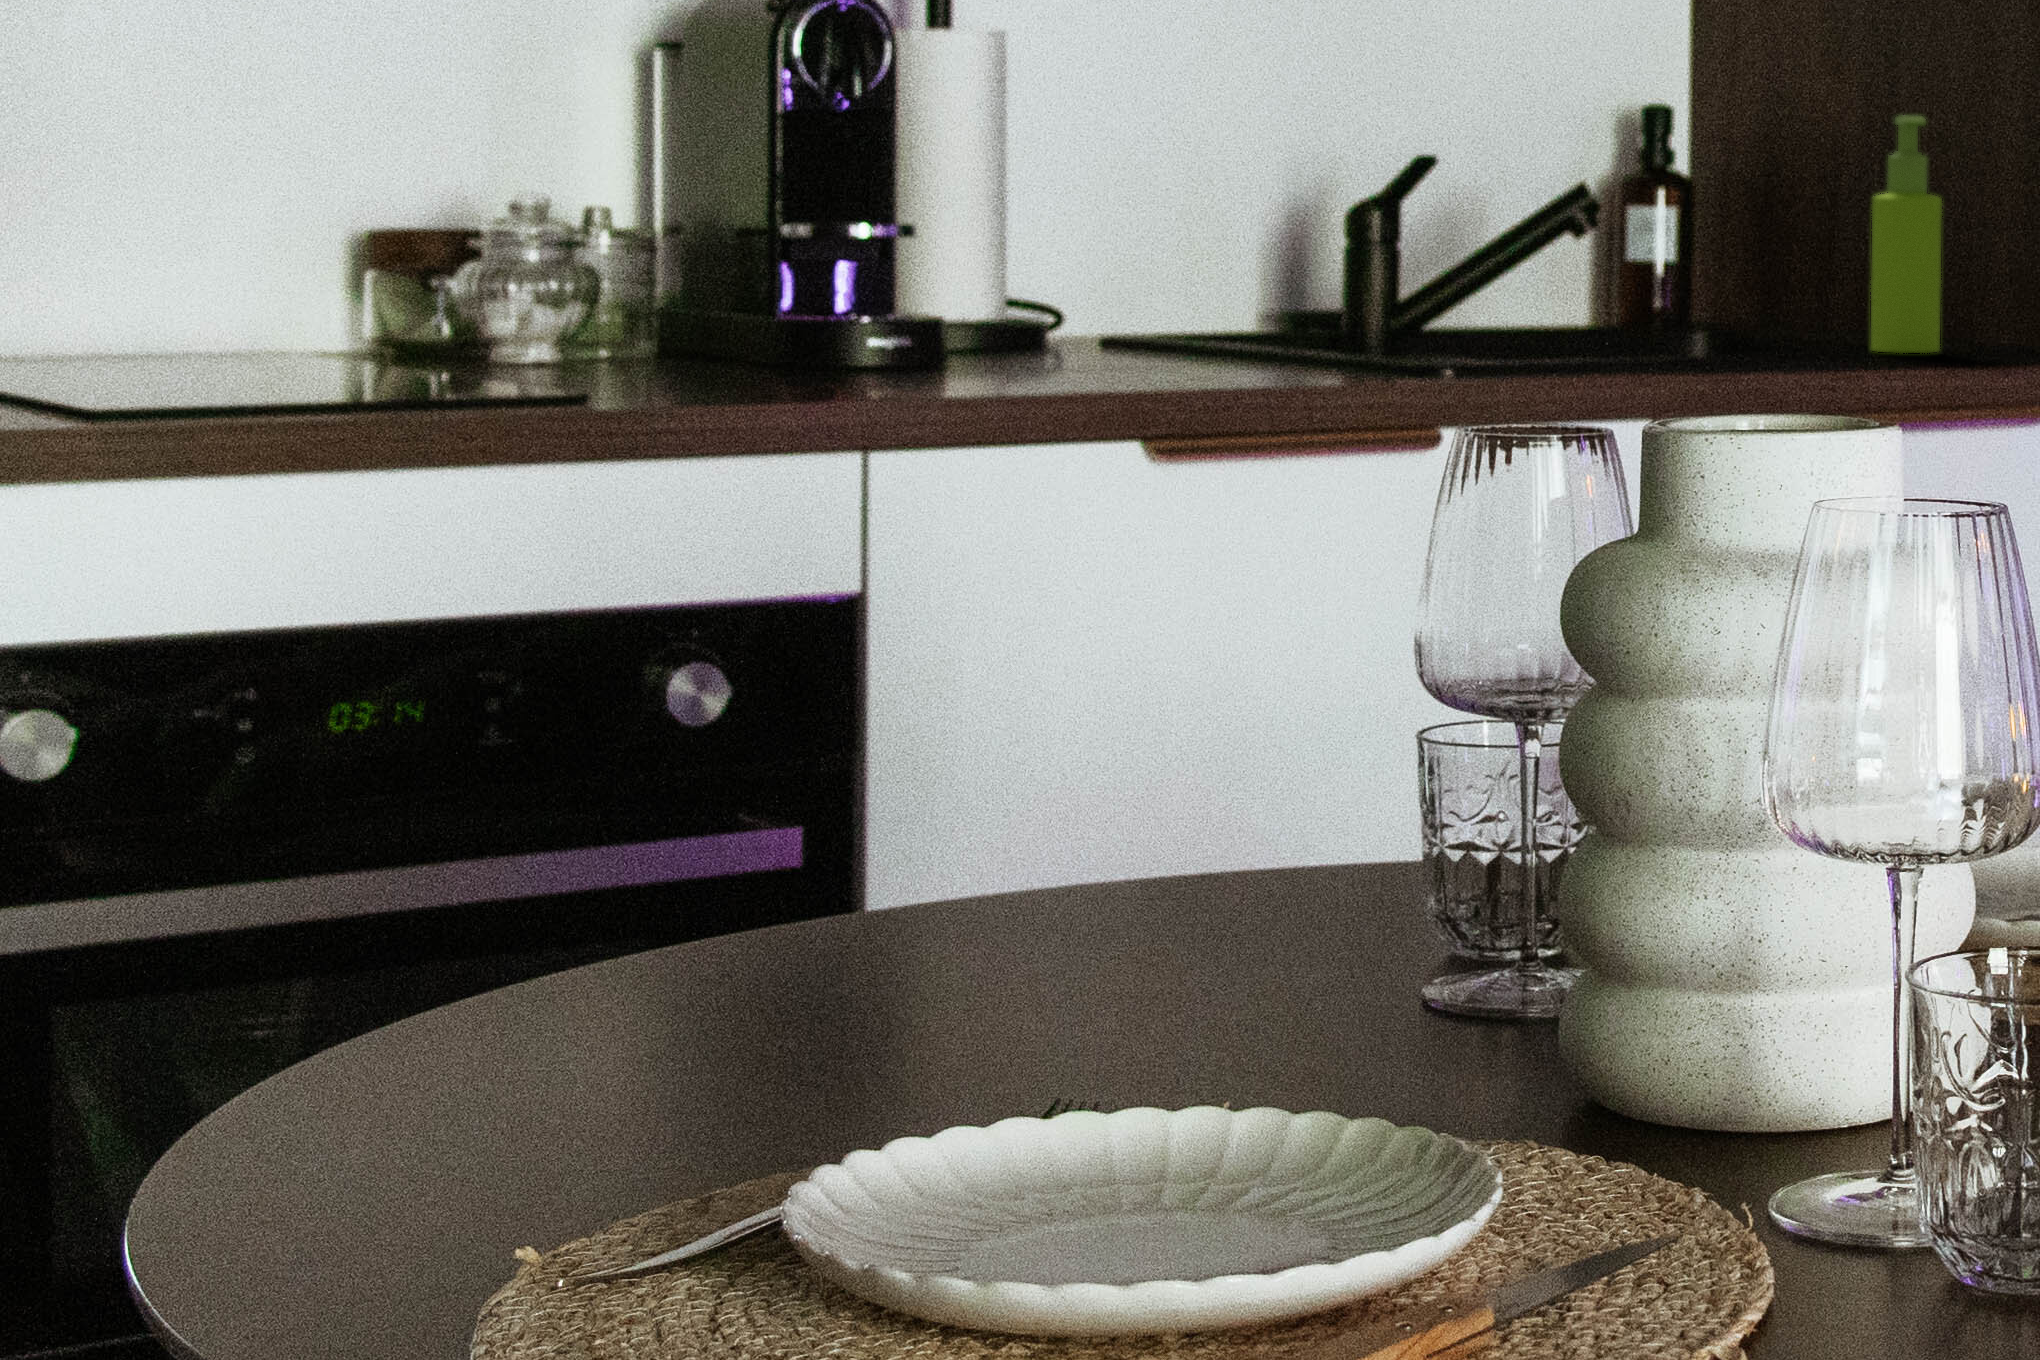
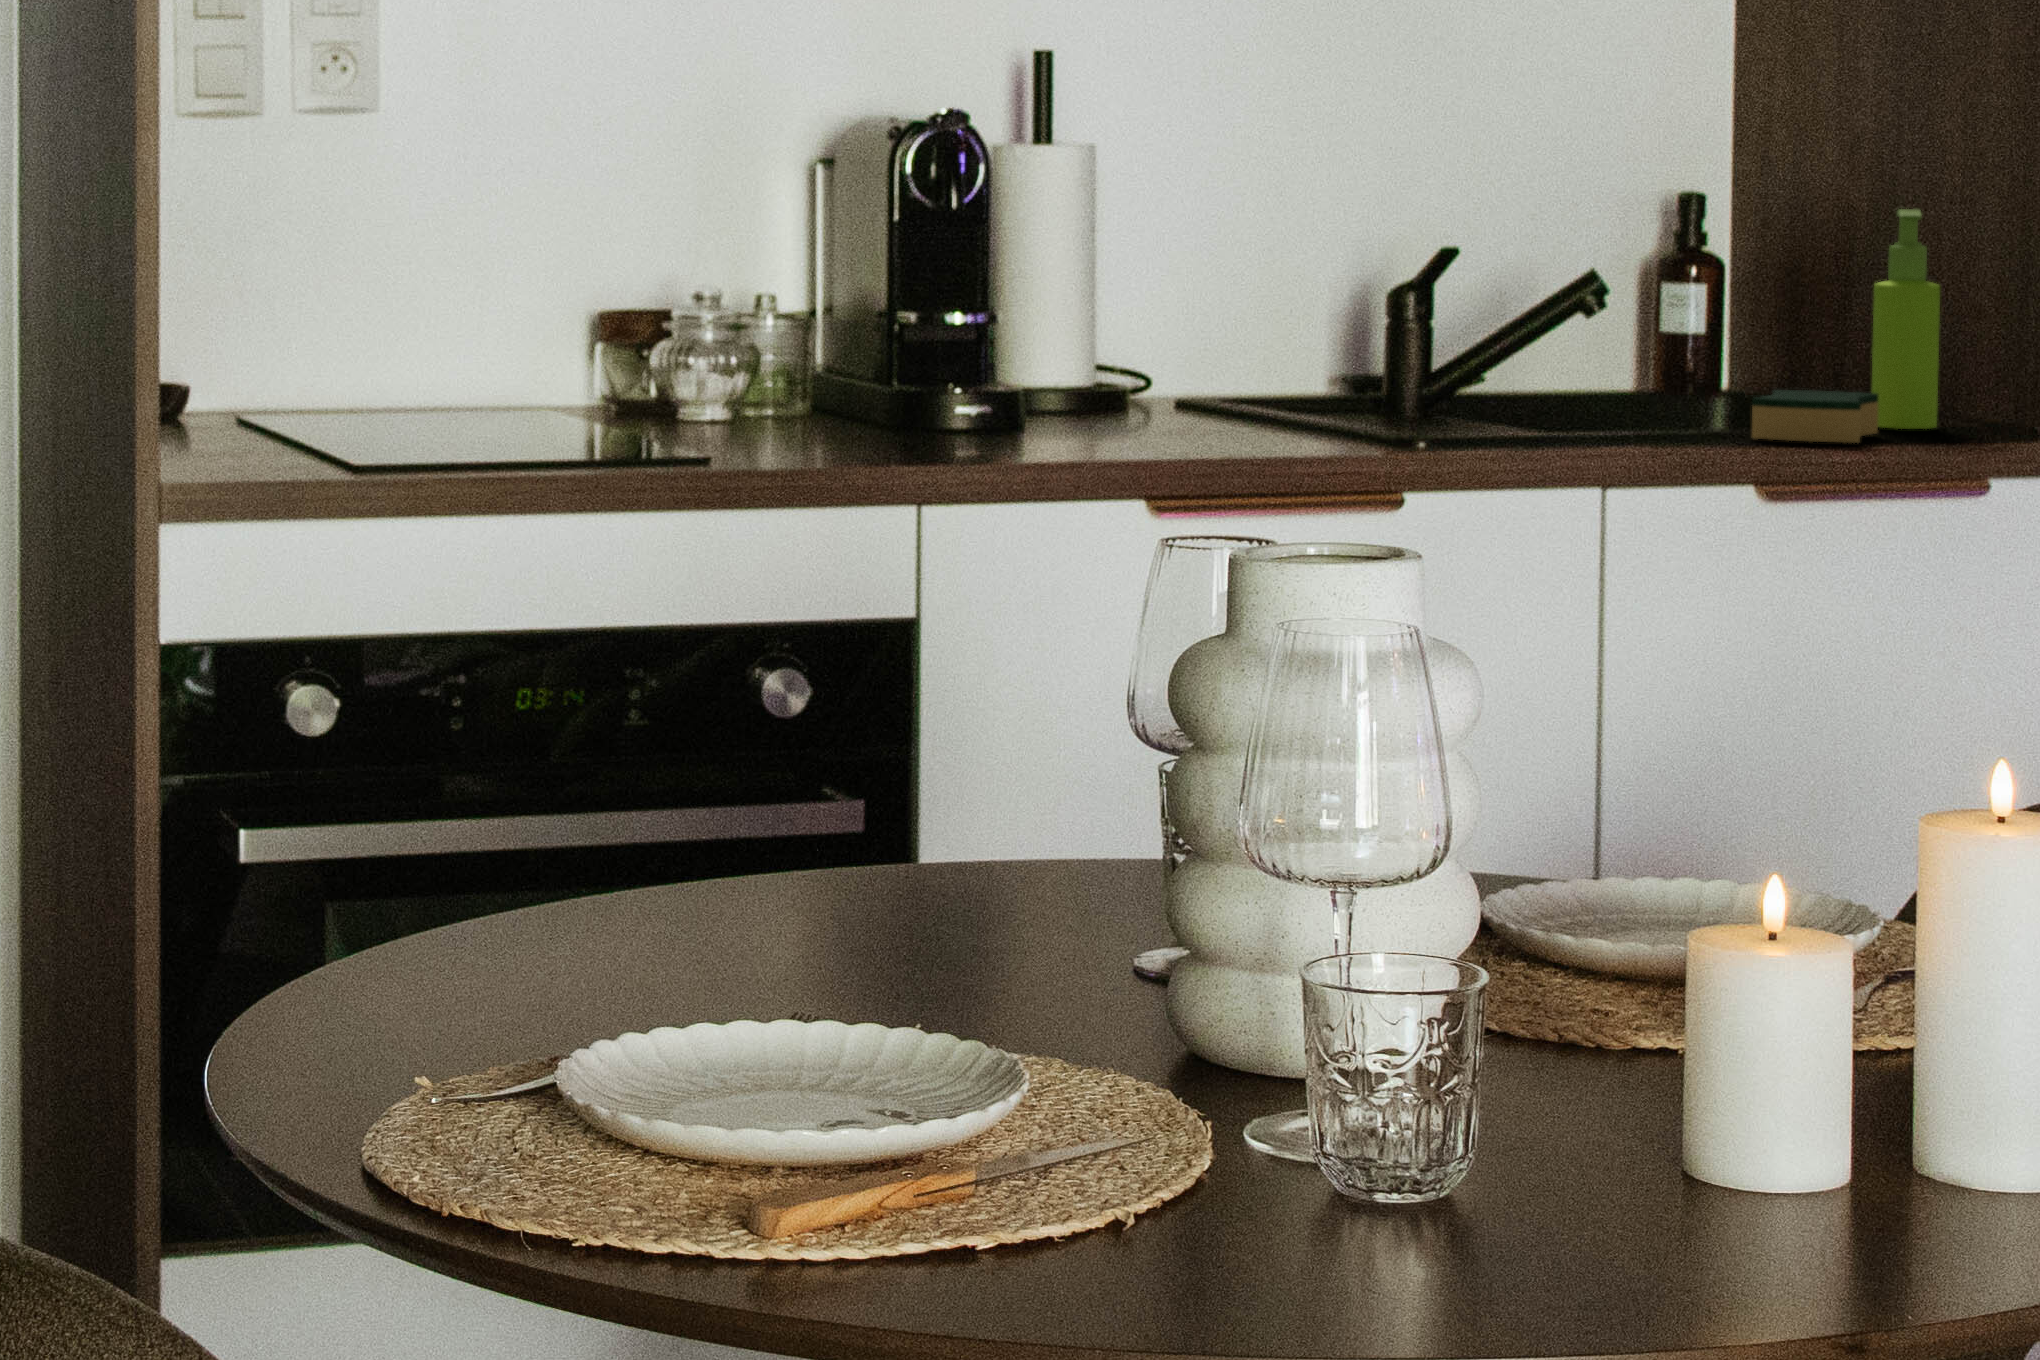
sponge: none [1769,311,1891,364] -> present [1752,390,1878,443]

